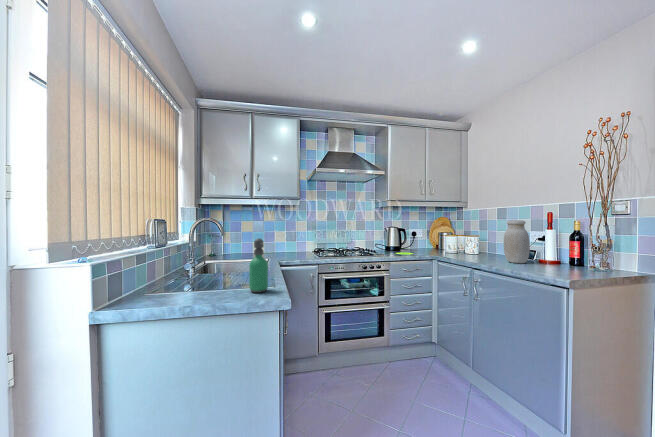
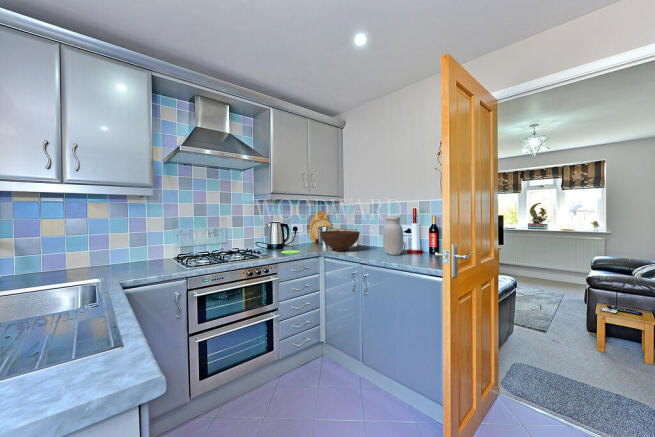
fruit bowl: none [436,236,480,256] -> present [320,231,360,251]
soap dispenser: present [249,238,268,293] -> none [47,268,101,387]

